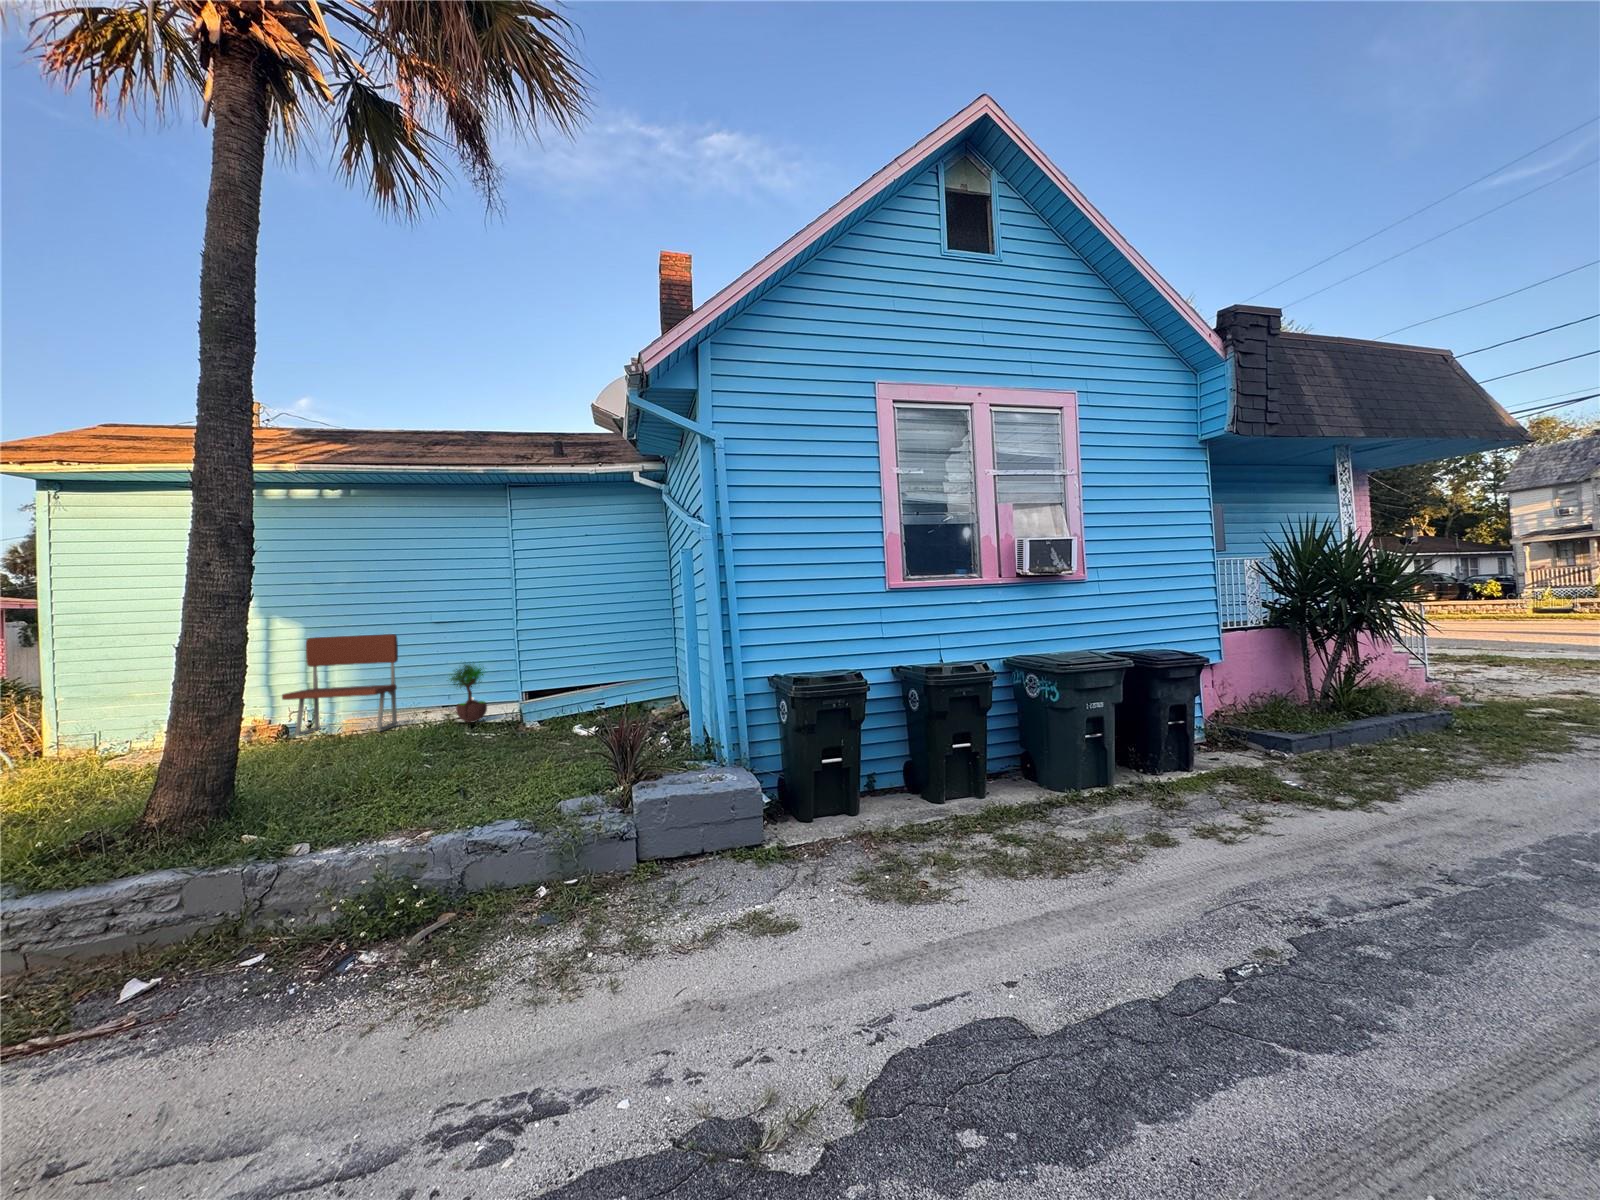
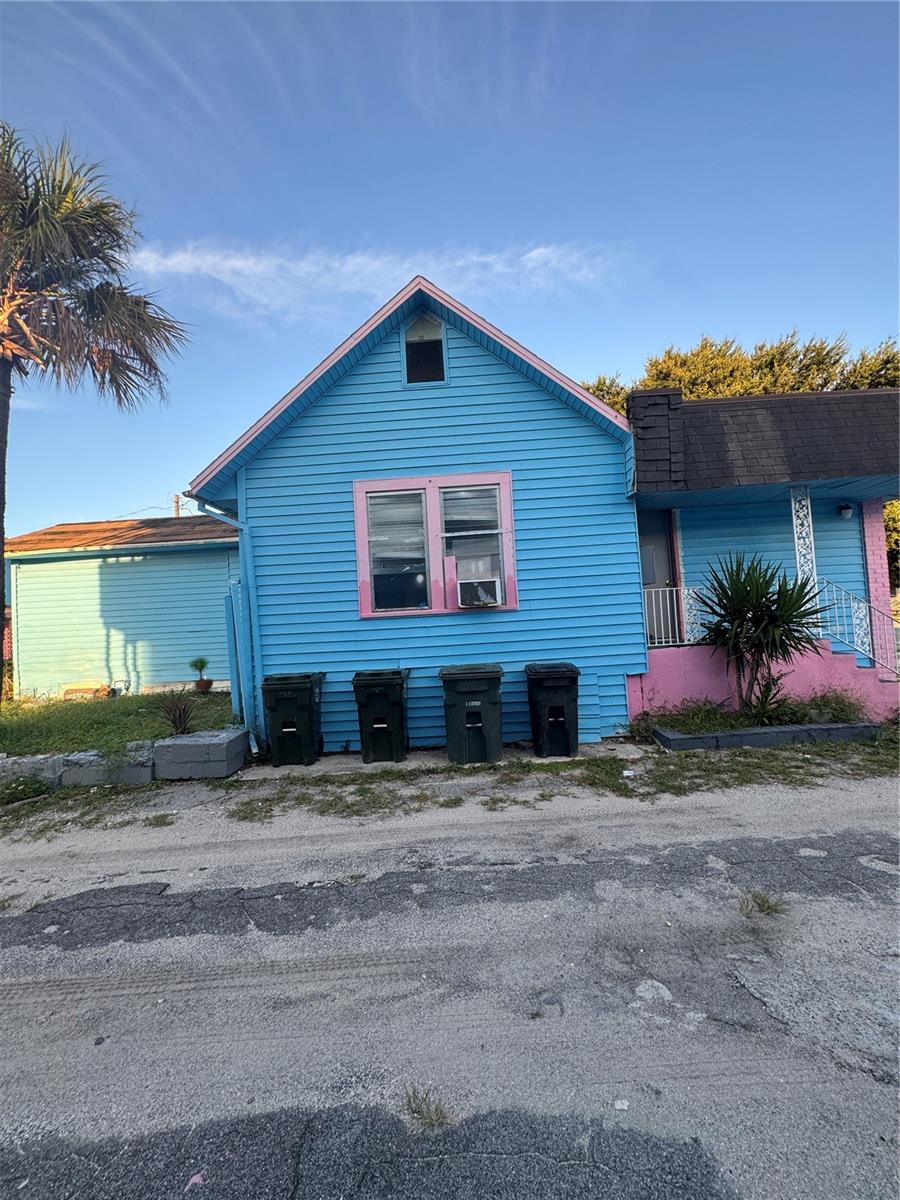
bench: present [282,634,398,736] -> none [104,639,167,696]

